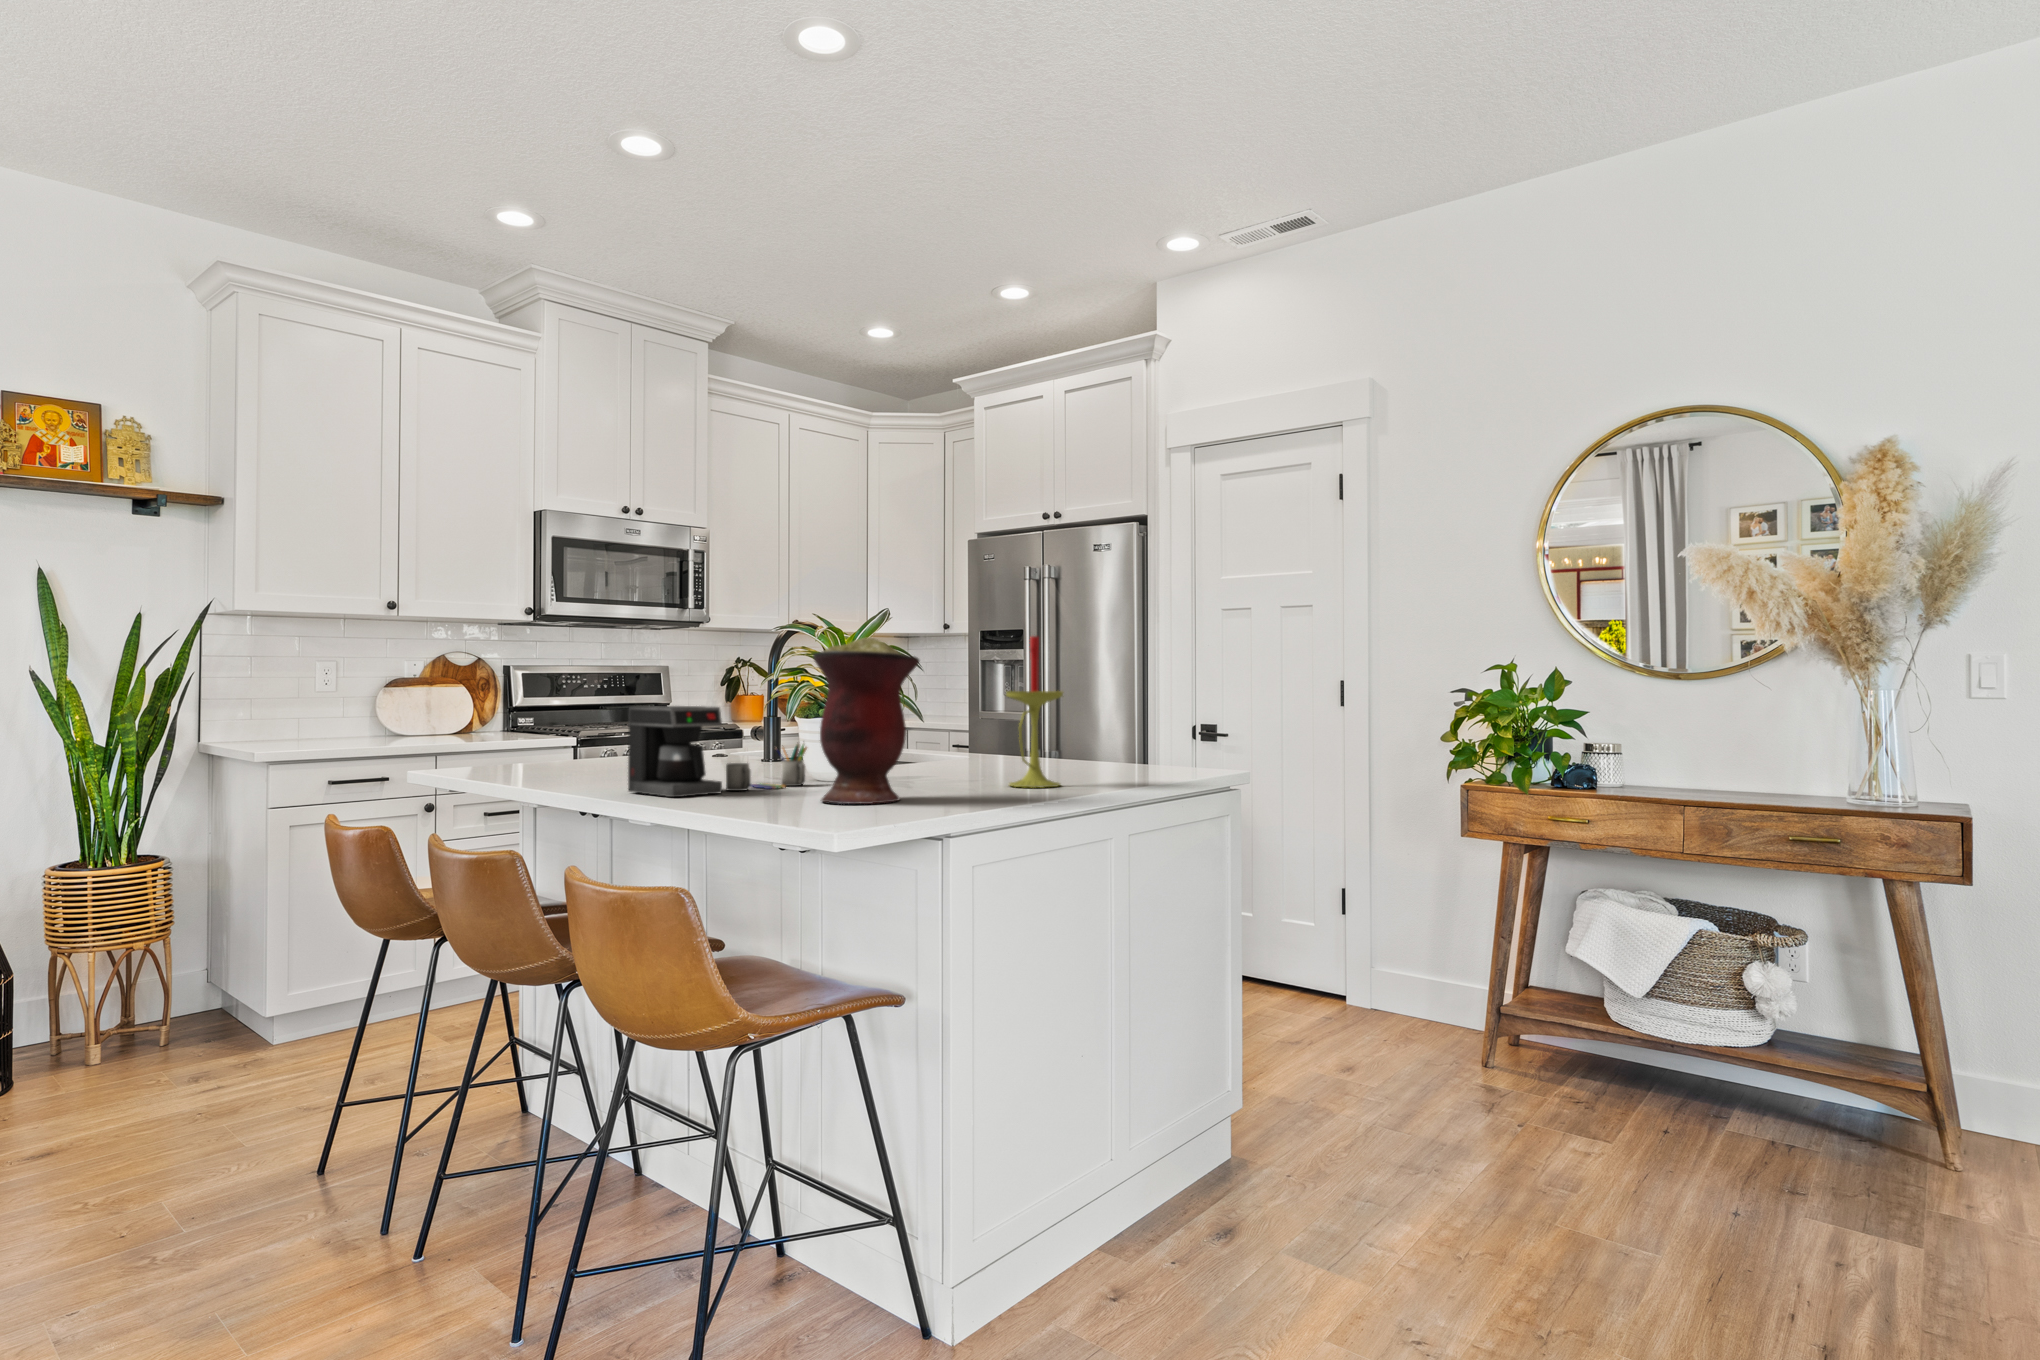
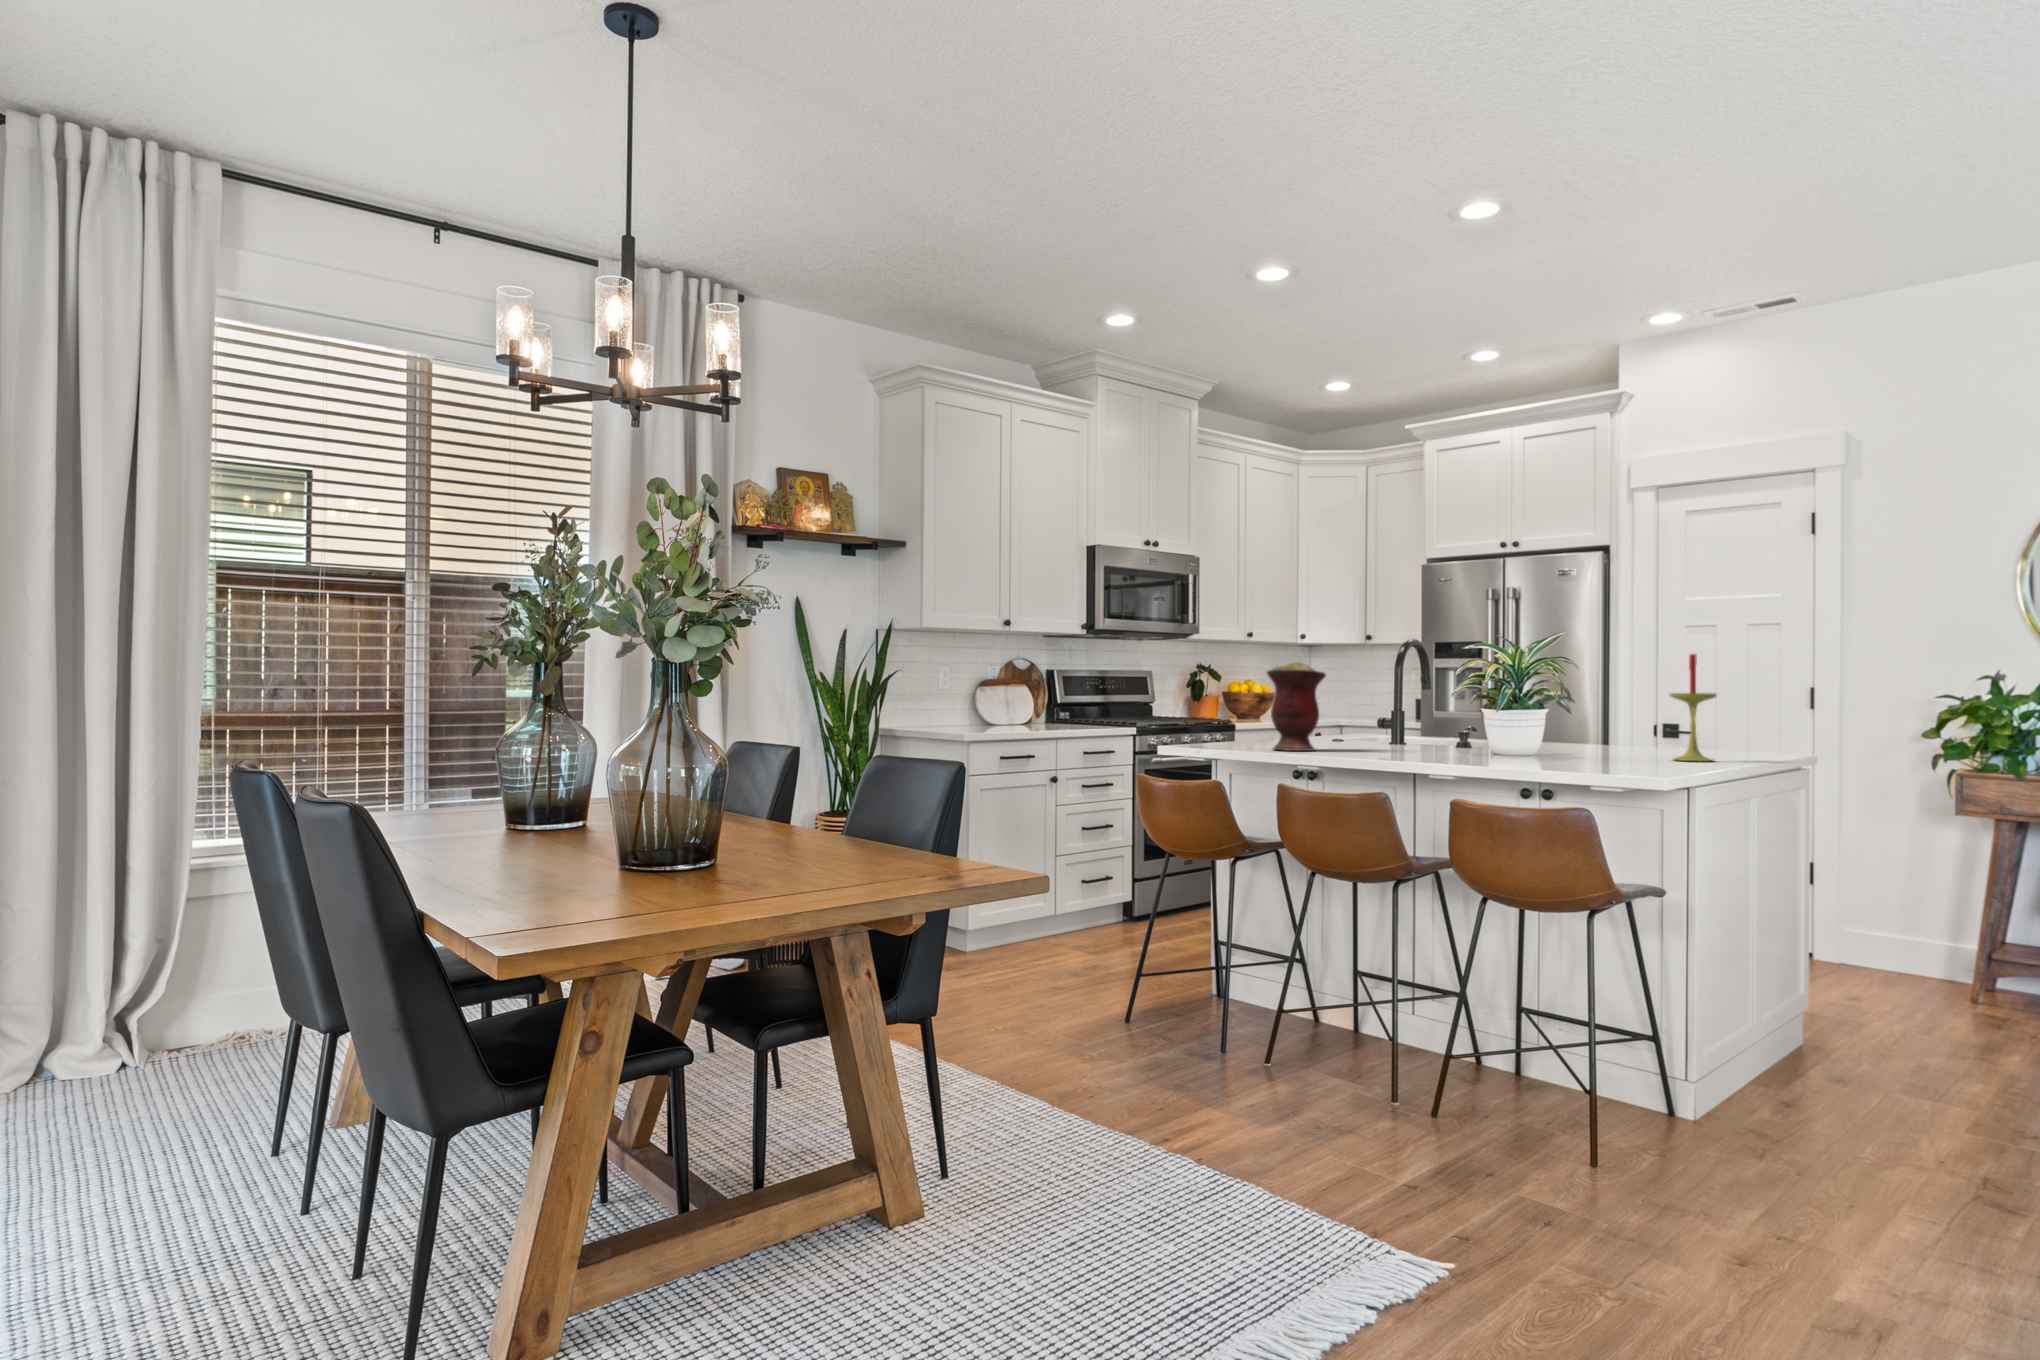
vase: present [813,638,919,804] -> present [1266,662,1326,751]
coffee maker: present [628,706,807,797] -> none [1405,700,1513,762]

